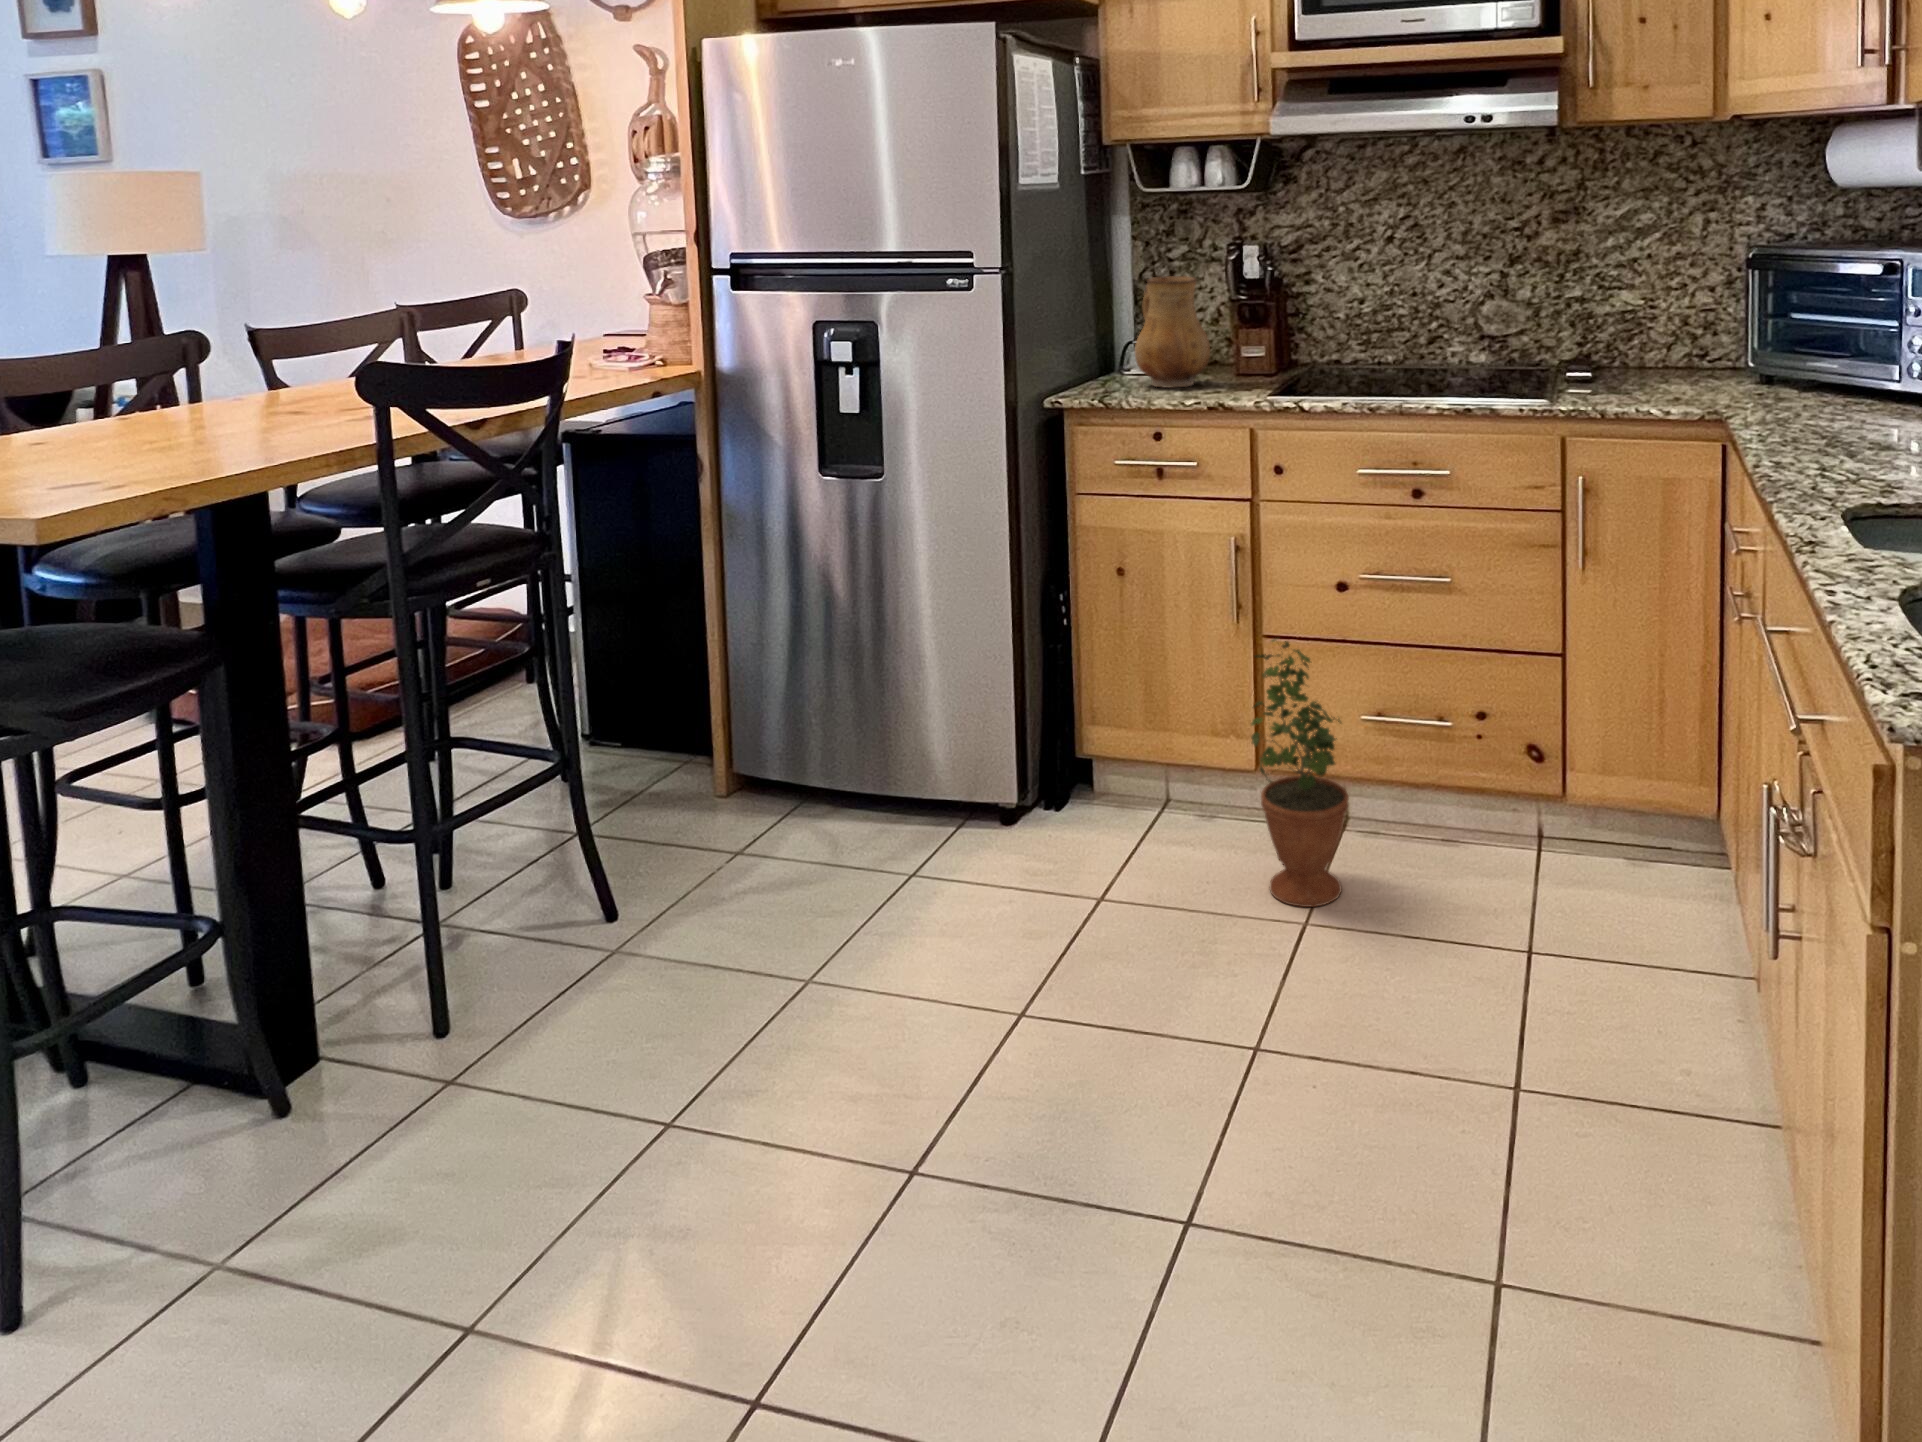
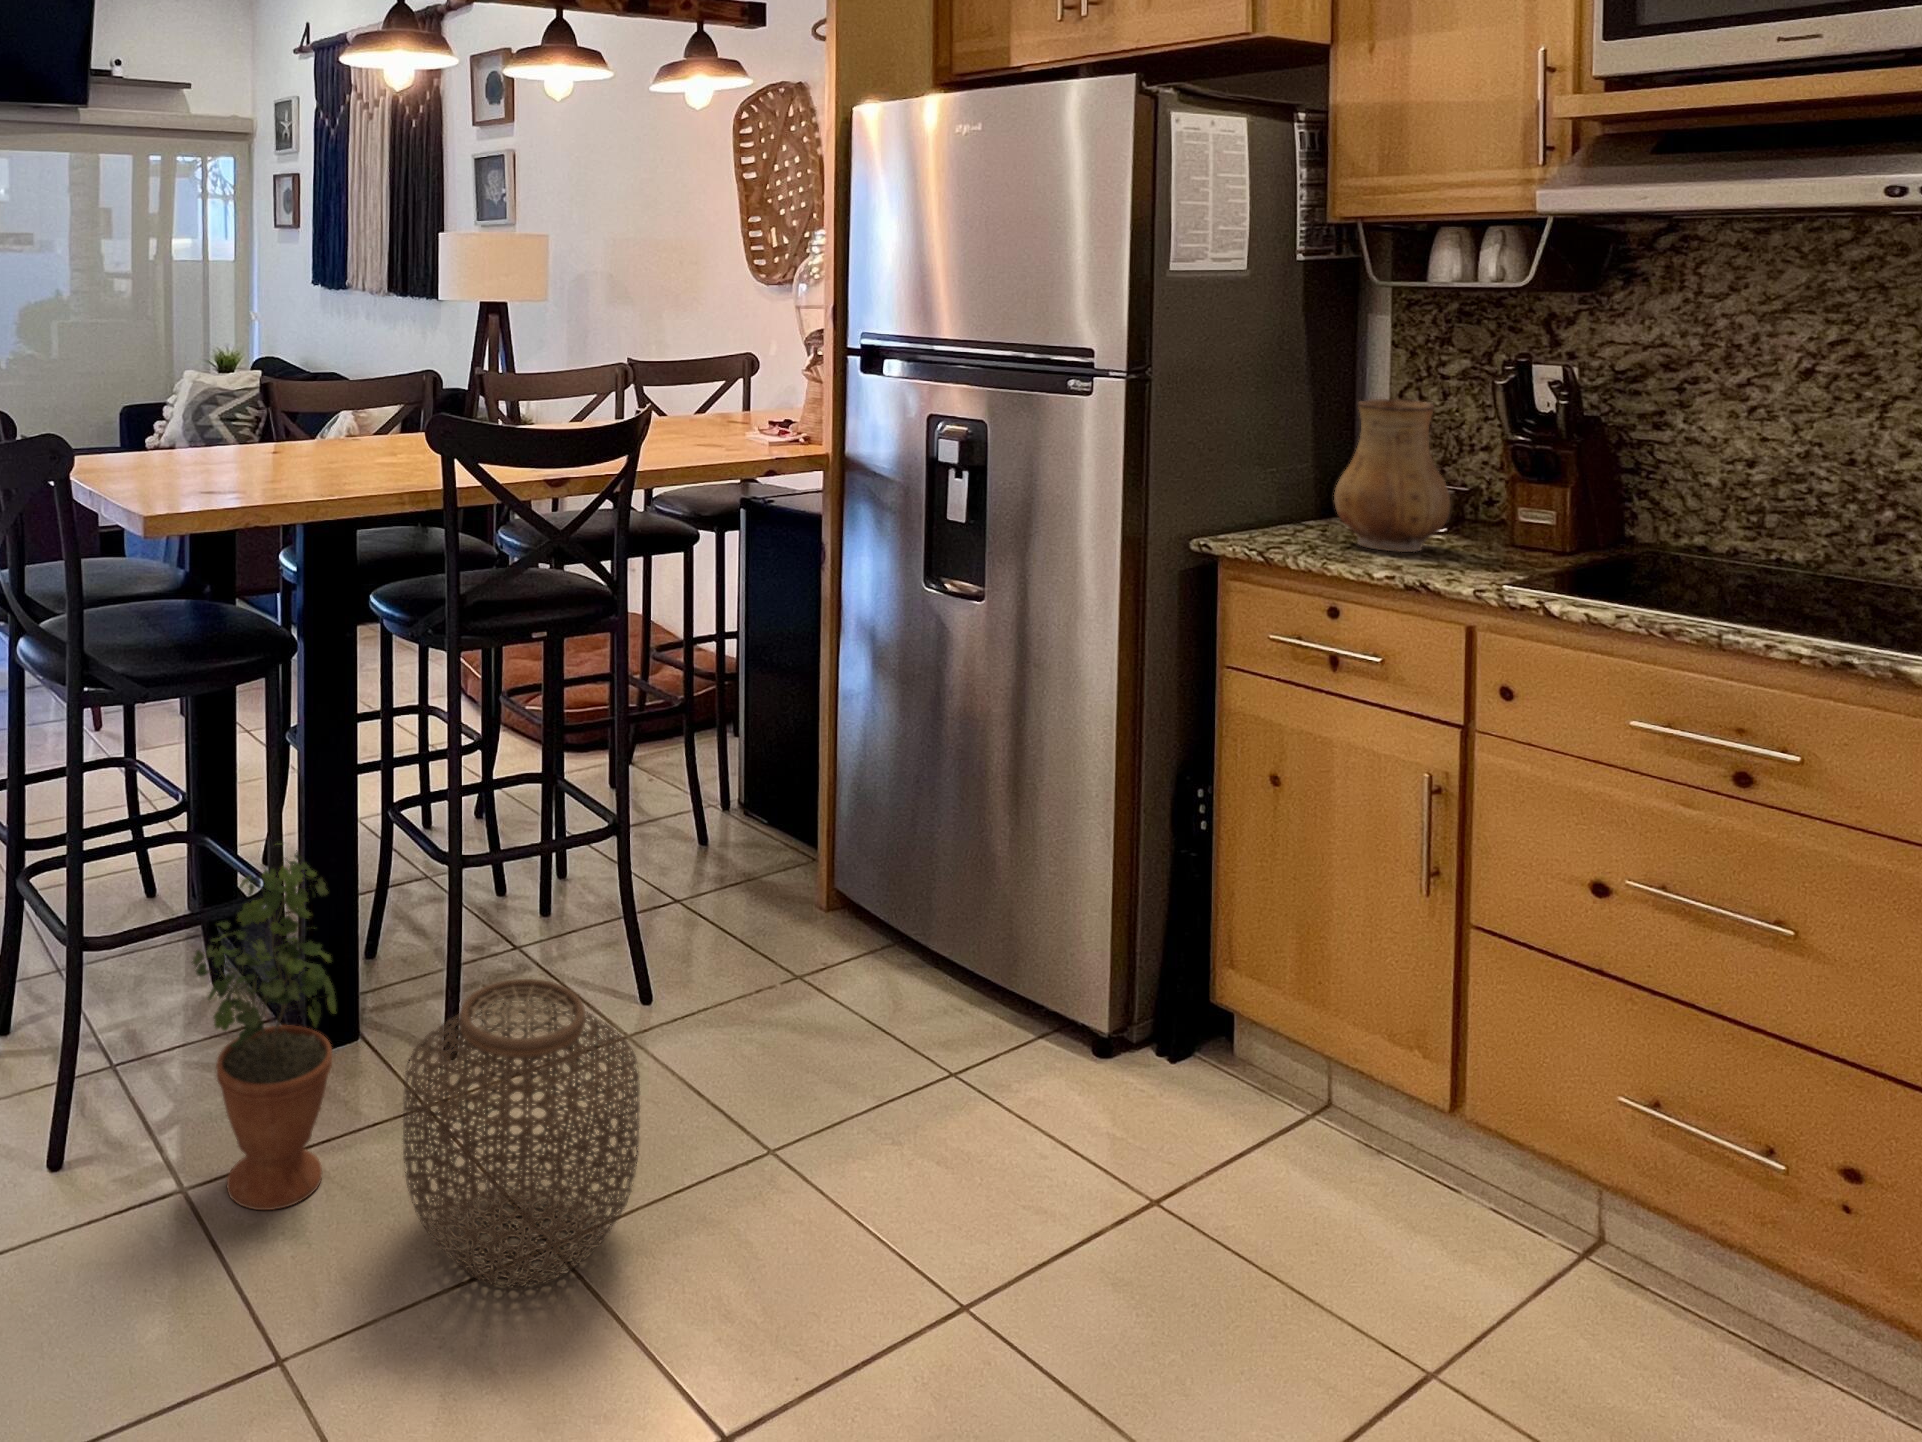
potted plant: present [1251,639,1349,907] -> present [192,844,336,1210]
woven basket: none [503,891,749,1182] -> present [403,979,640,1287]

